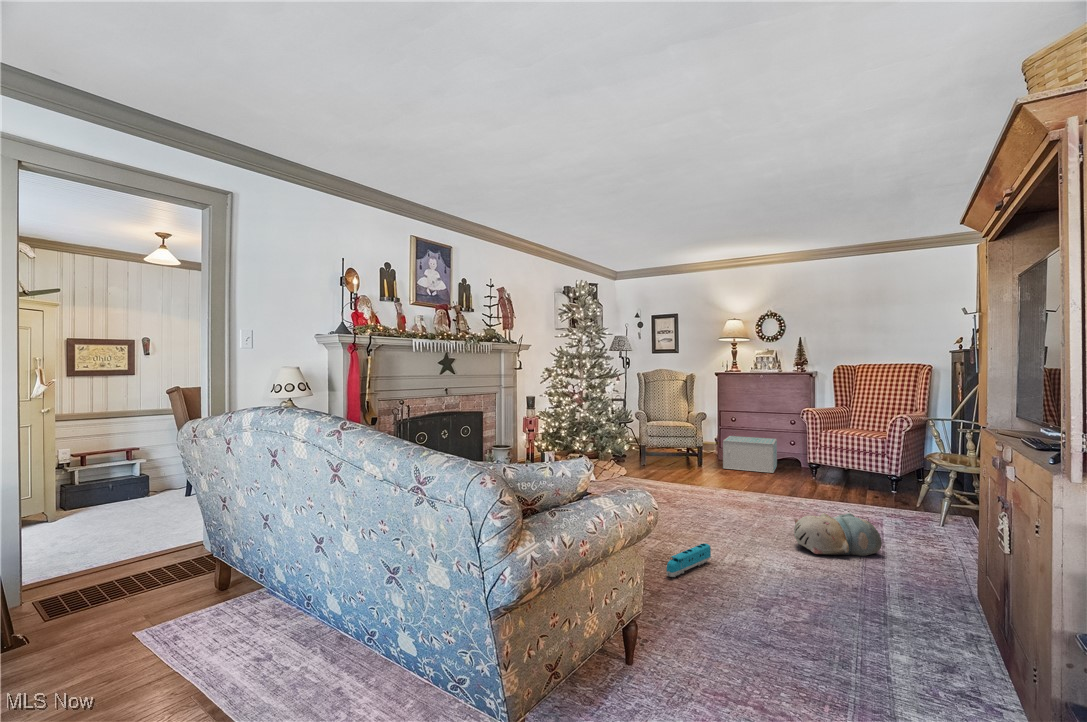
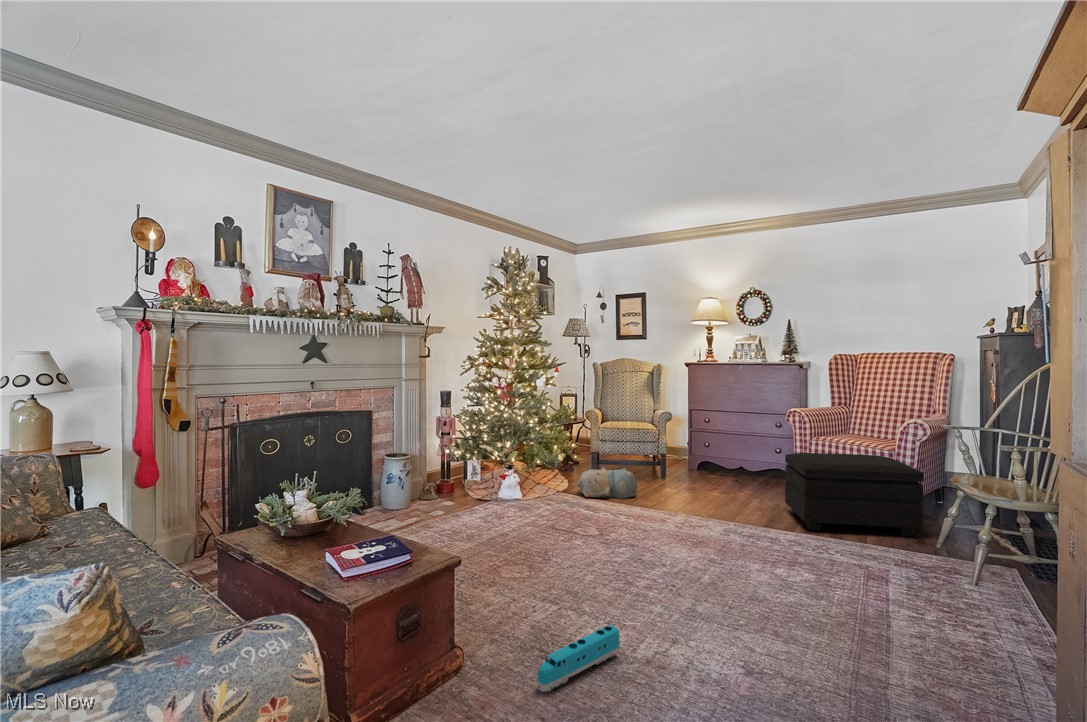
storage box: present [723,436,777,473] -> none [689,442,758,491]
footstool: none [802,441,908,501] -> present [785,453,924,536]
plush toy: present [794,513,882,556] -> present [577,468,637,498]

